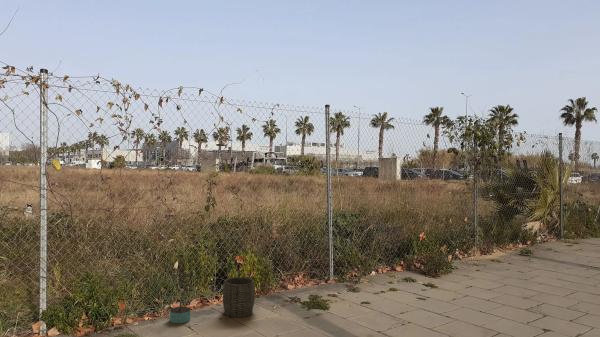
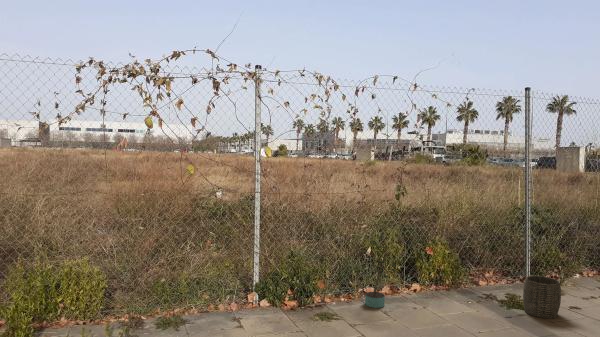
woven basket: present [223,277,255,317] -> present [523,276,561,318]

